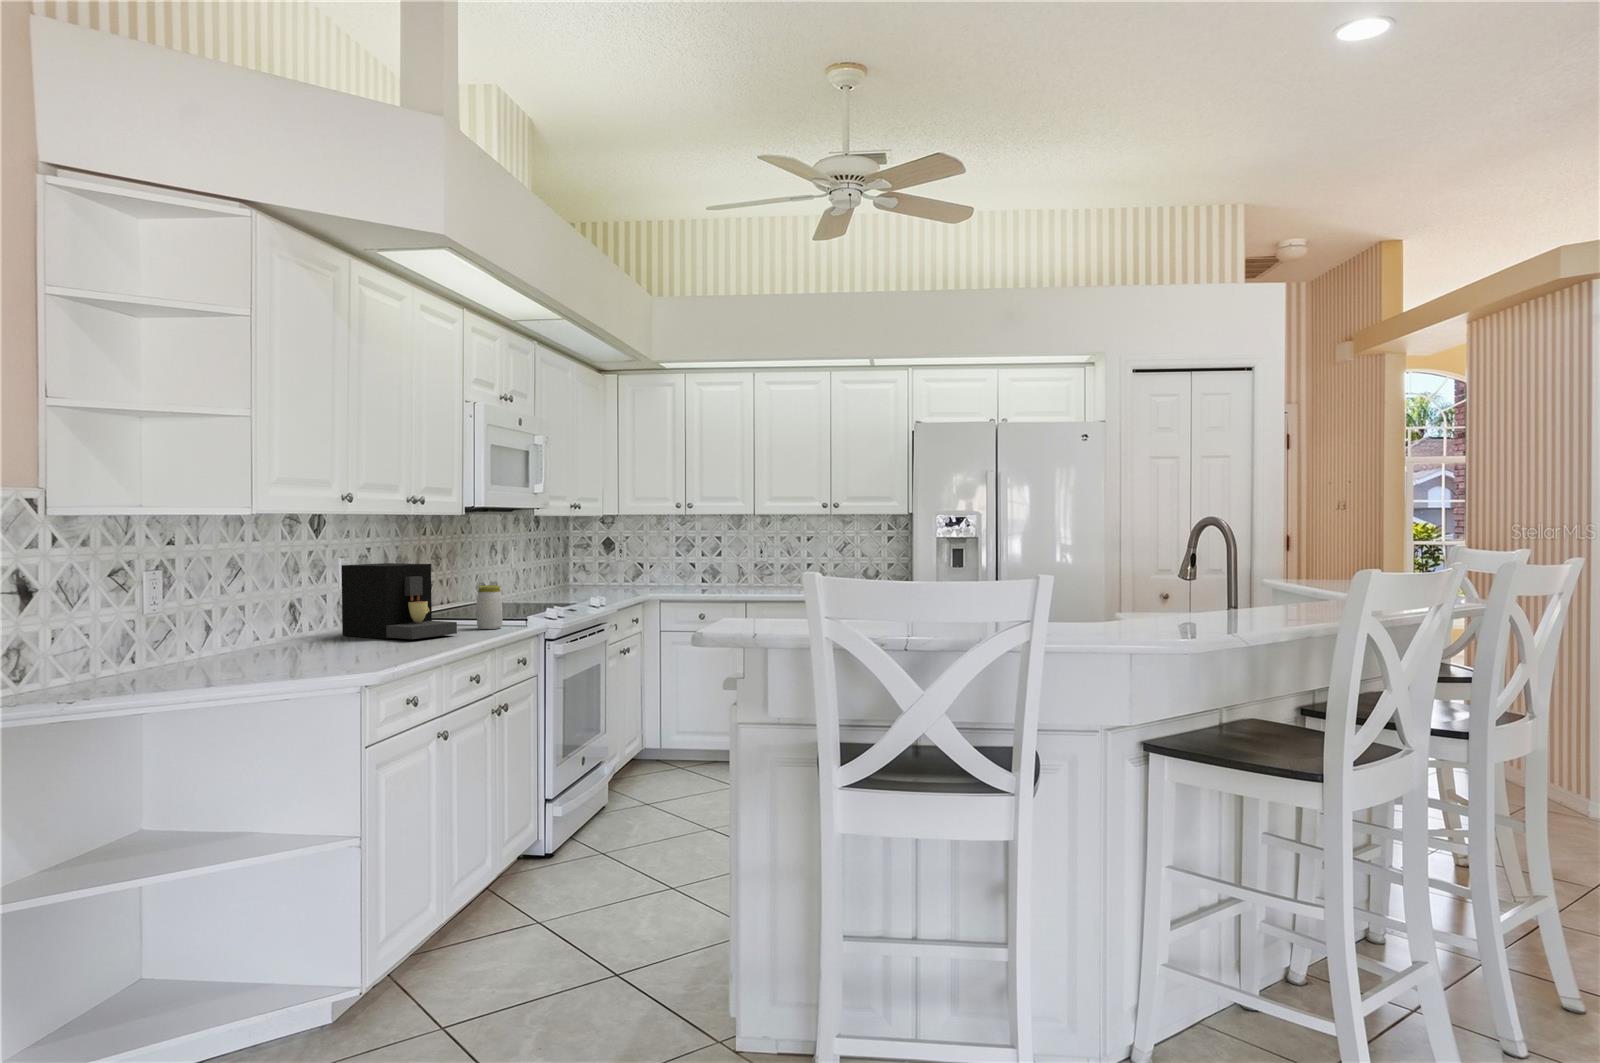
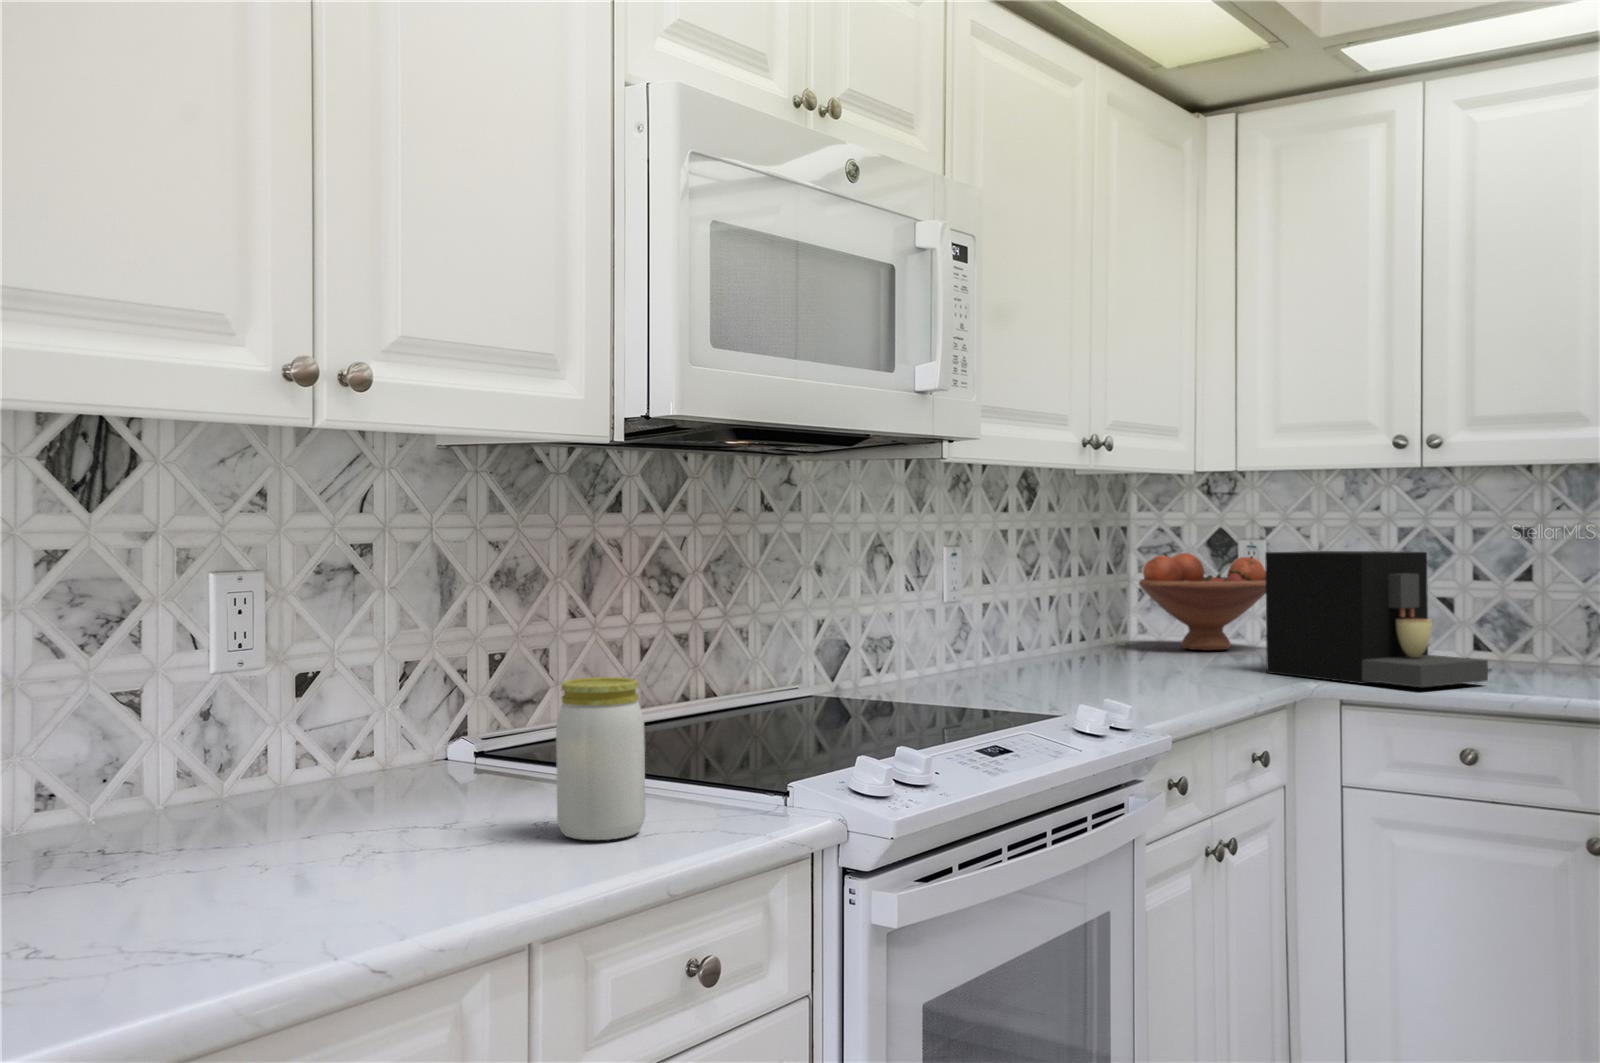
fruit bowl: none [578,548,632,587] -> present [1139,553,1266,650]
coffee maker: present [341,563,457,639] -> present [1265,551,1488,687]

